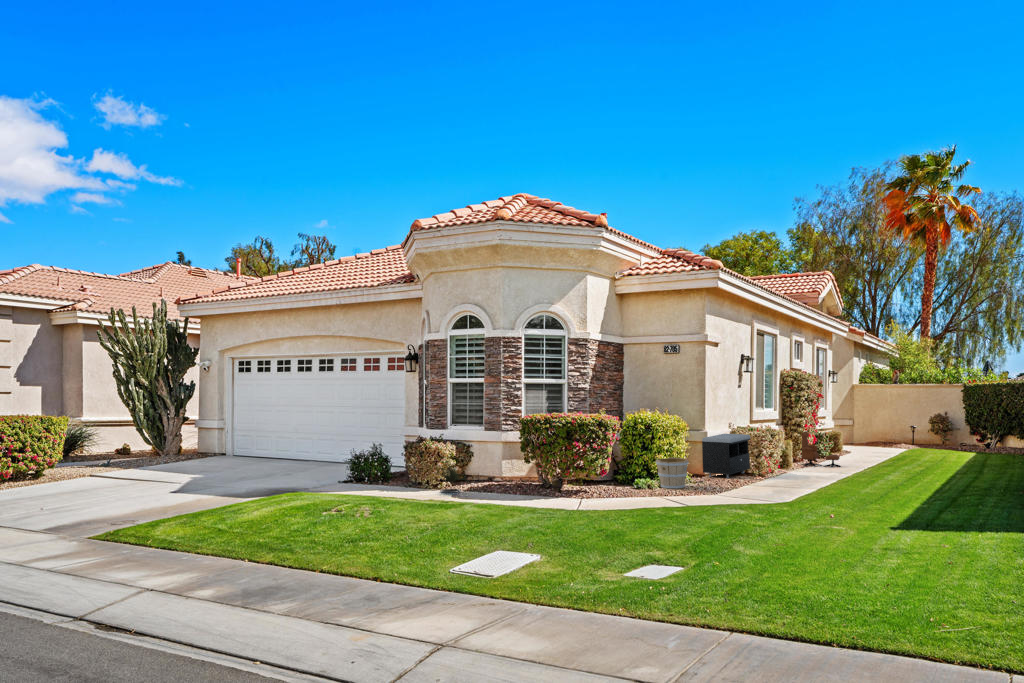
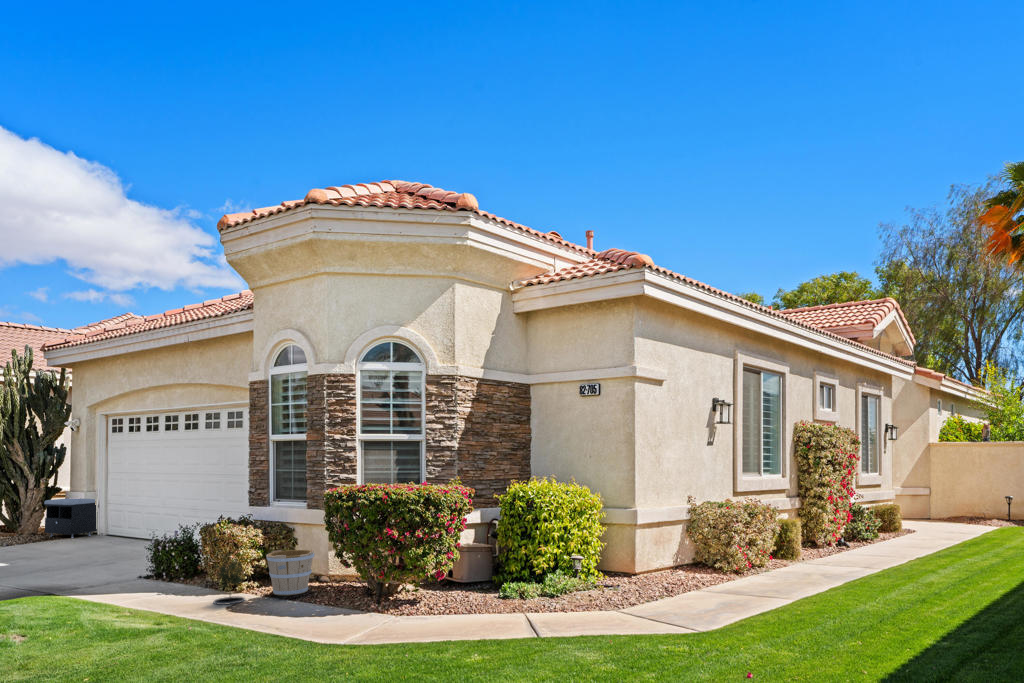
lounge chair: present [801,431,841,467] -> none [823,507,883,561]
storage bench: present [702,434,750,478] -> present [44,498,97,538]
wooden bucket: present [656,457,689,489] -> present [266,549,315,595]

